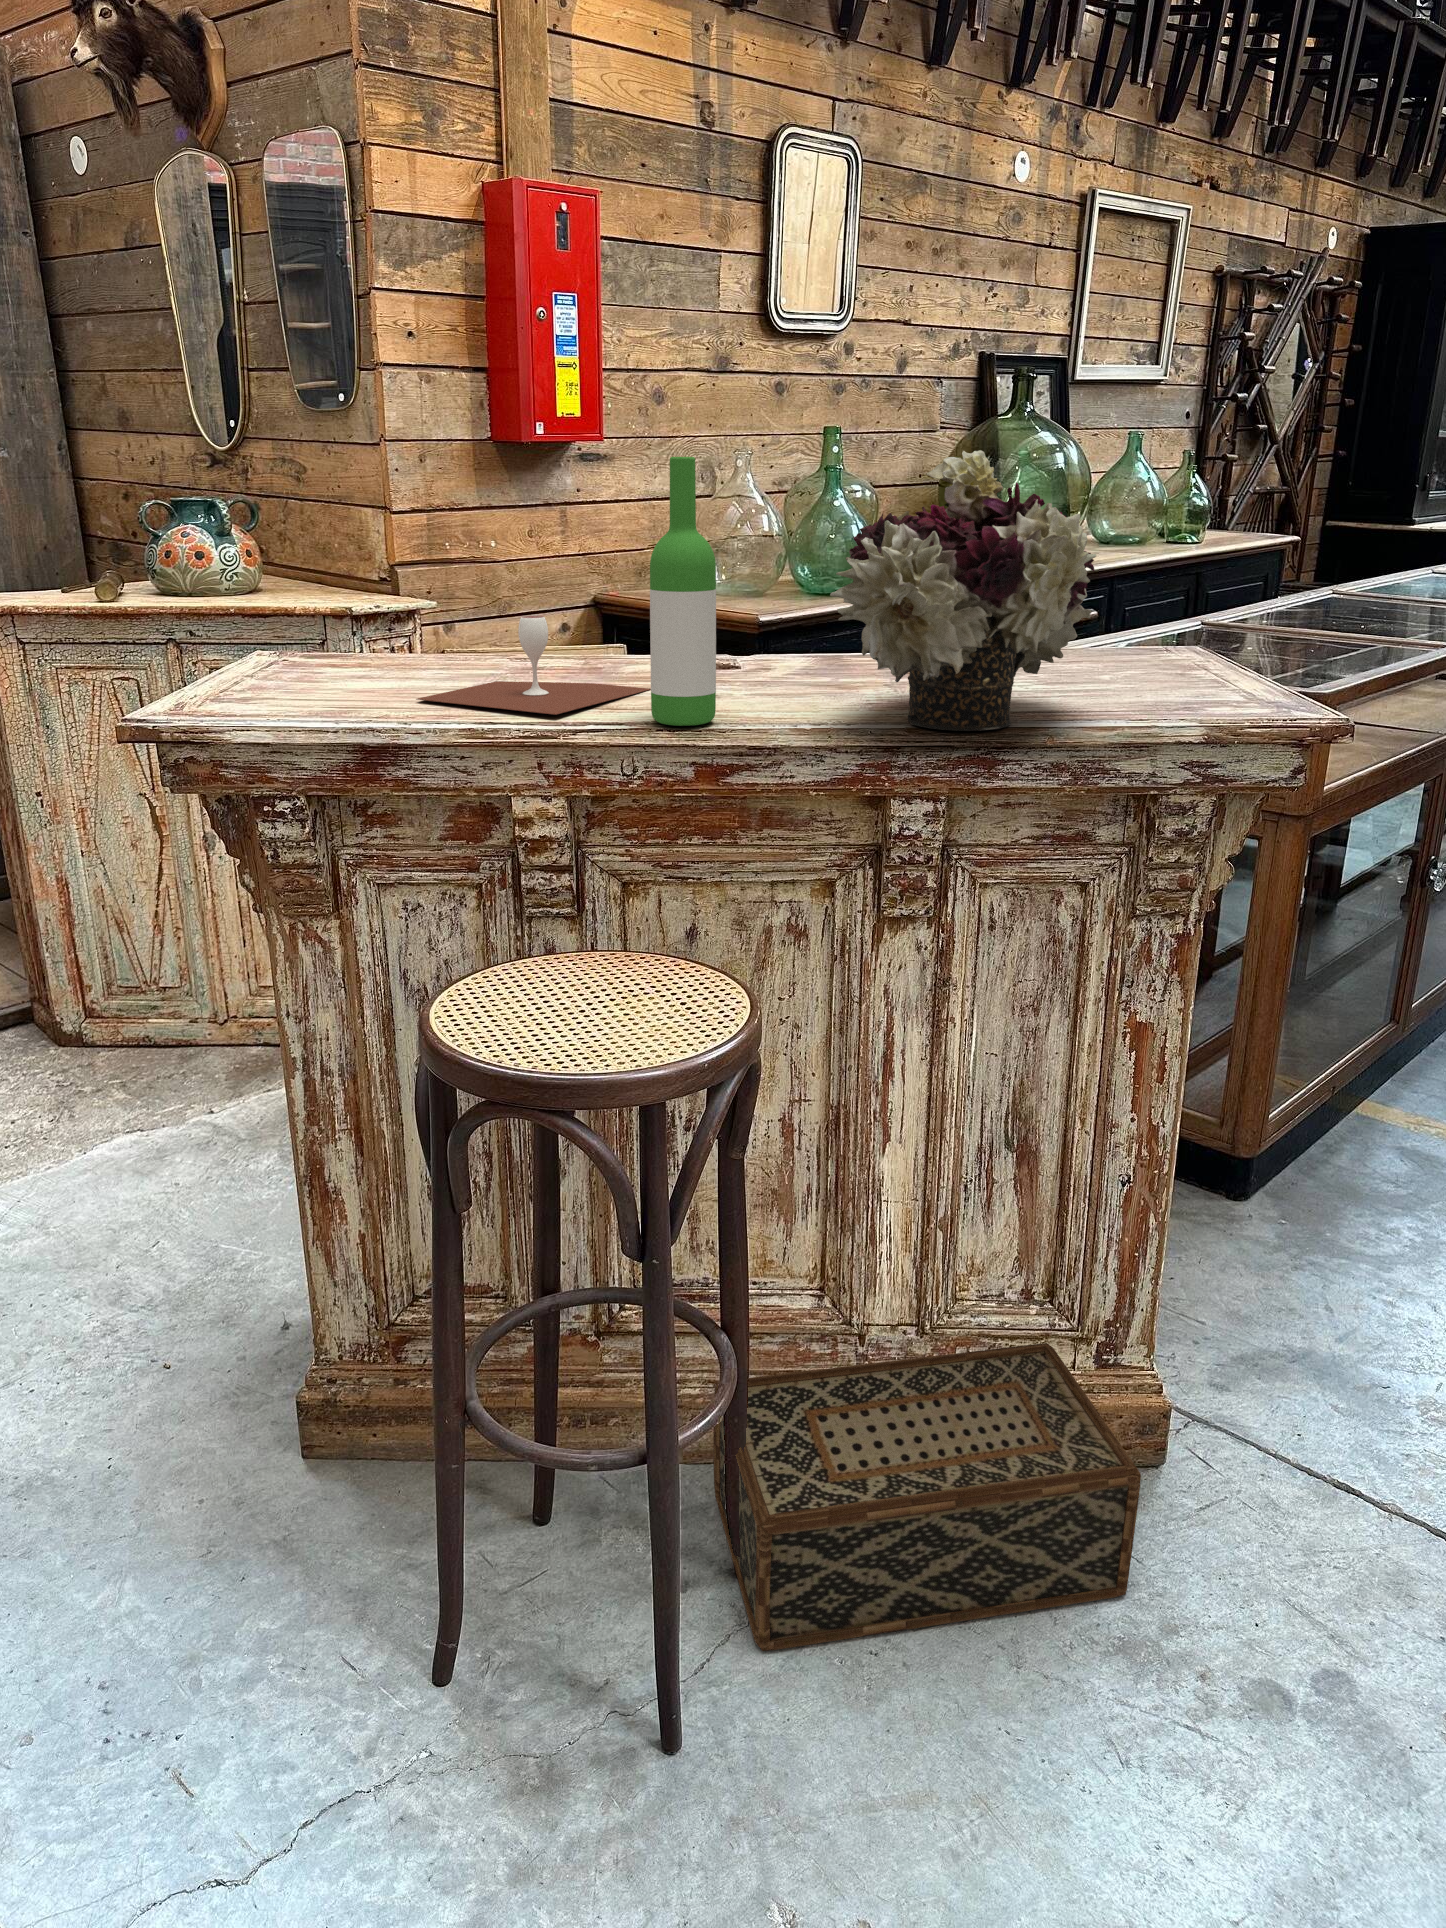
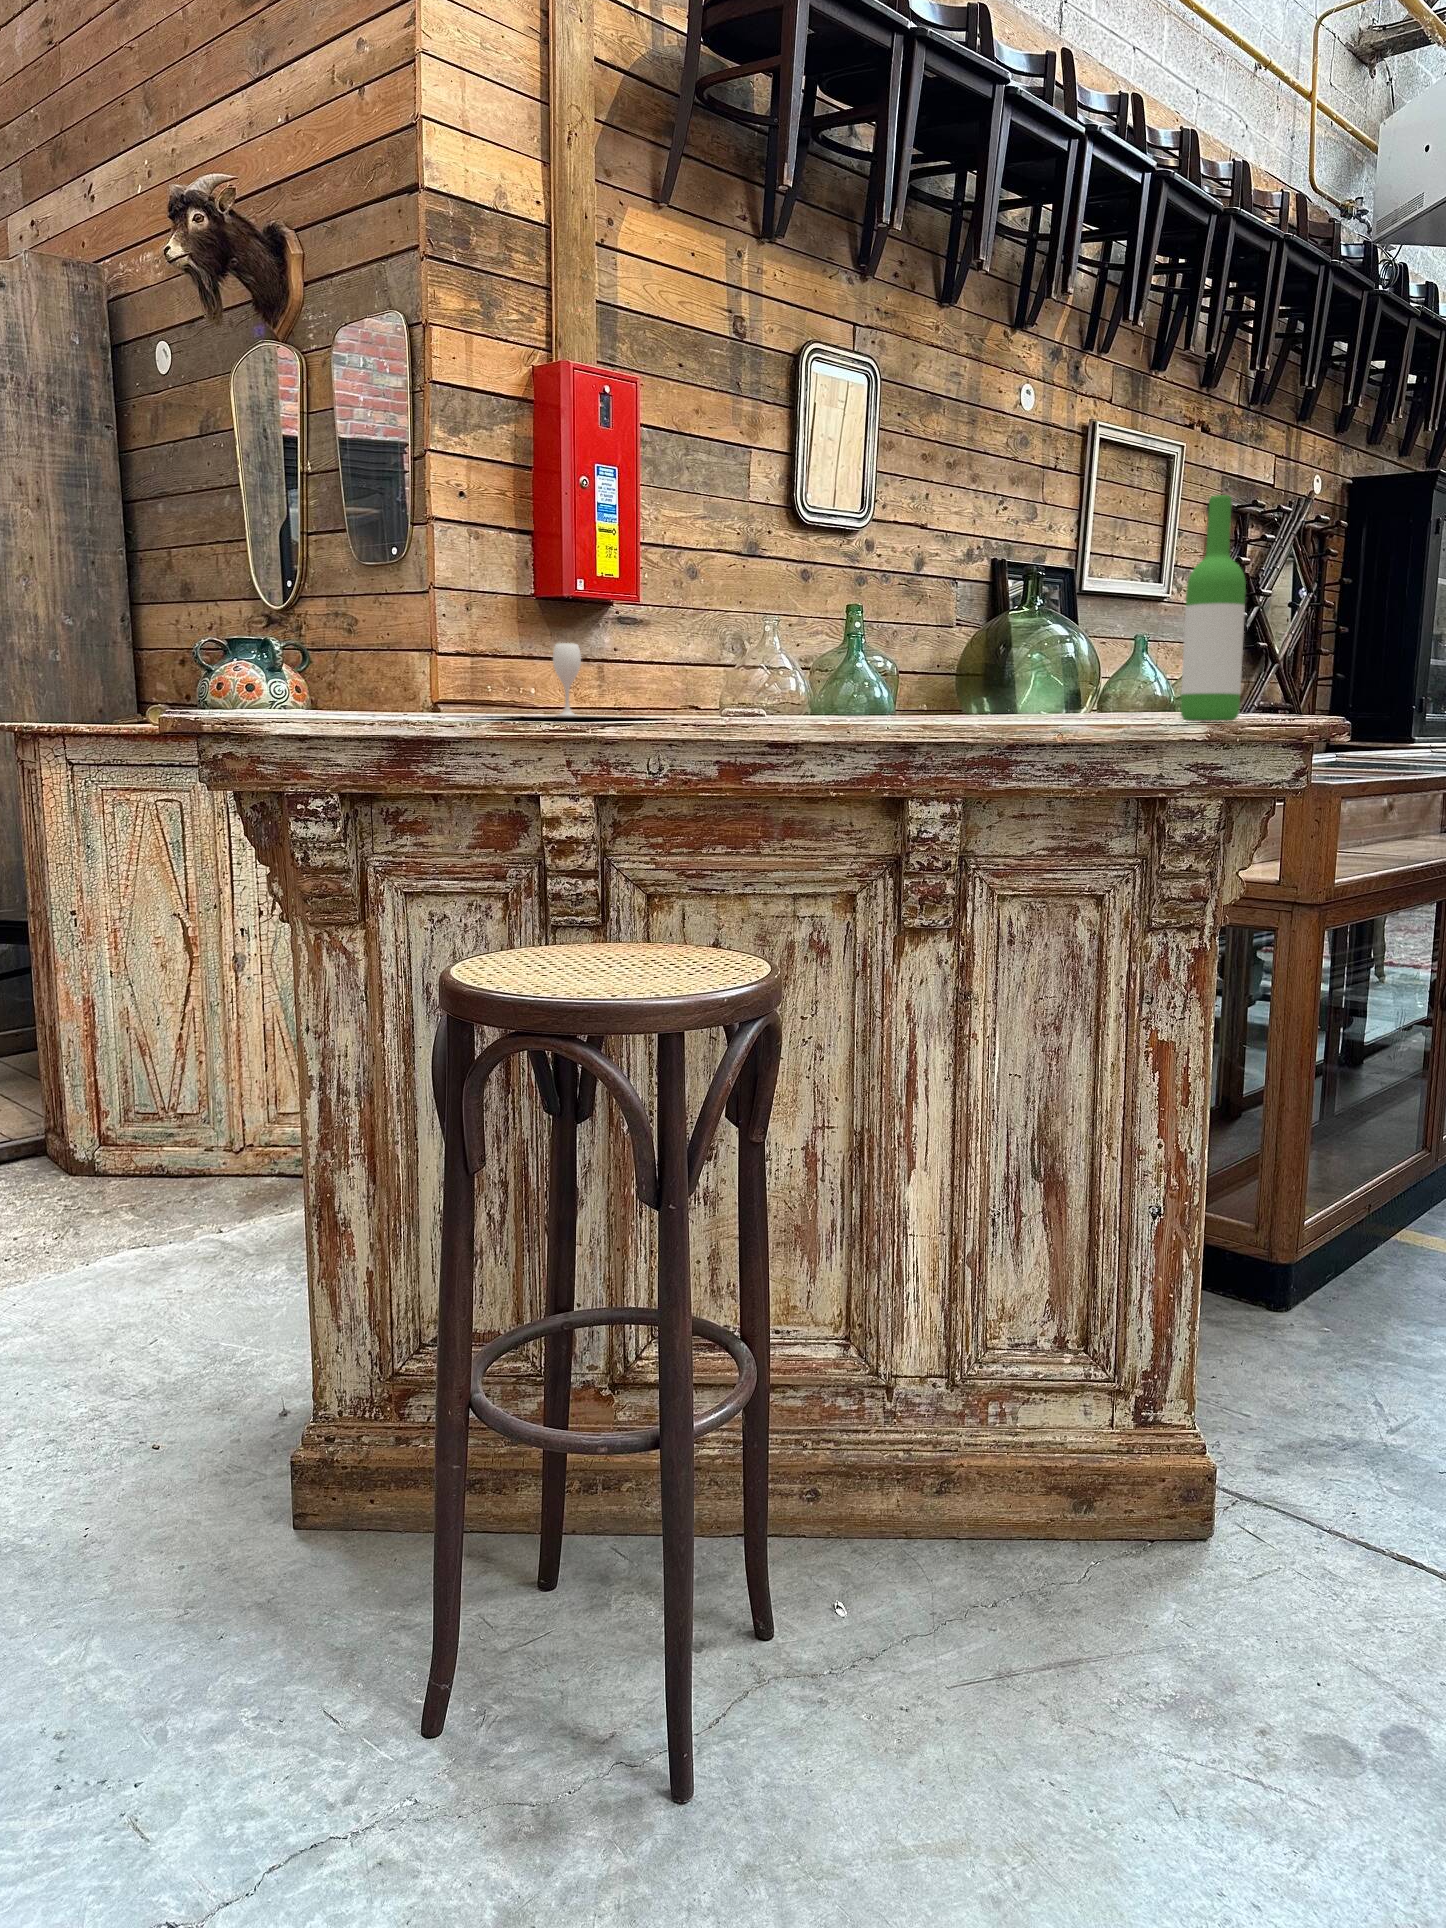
flower arrangement: present [830,450,1096,731] -> none [845,470,1092,723]
wine bottle: present [650,457,716,726] -> present [1181,495,1246,721]
woven basket: present [713,1343,1141,1651] -> none [733,1395,1186,1702]

